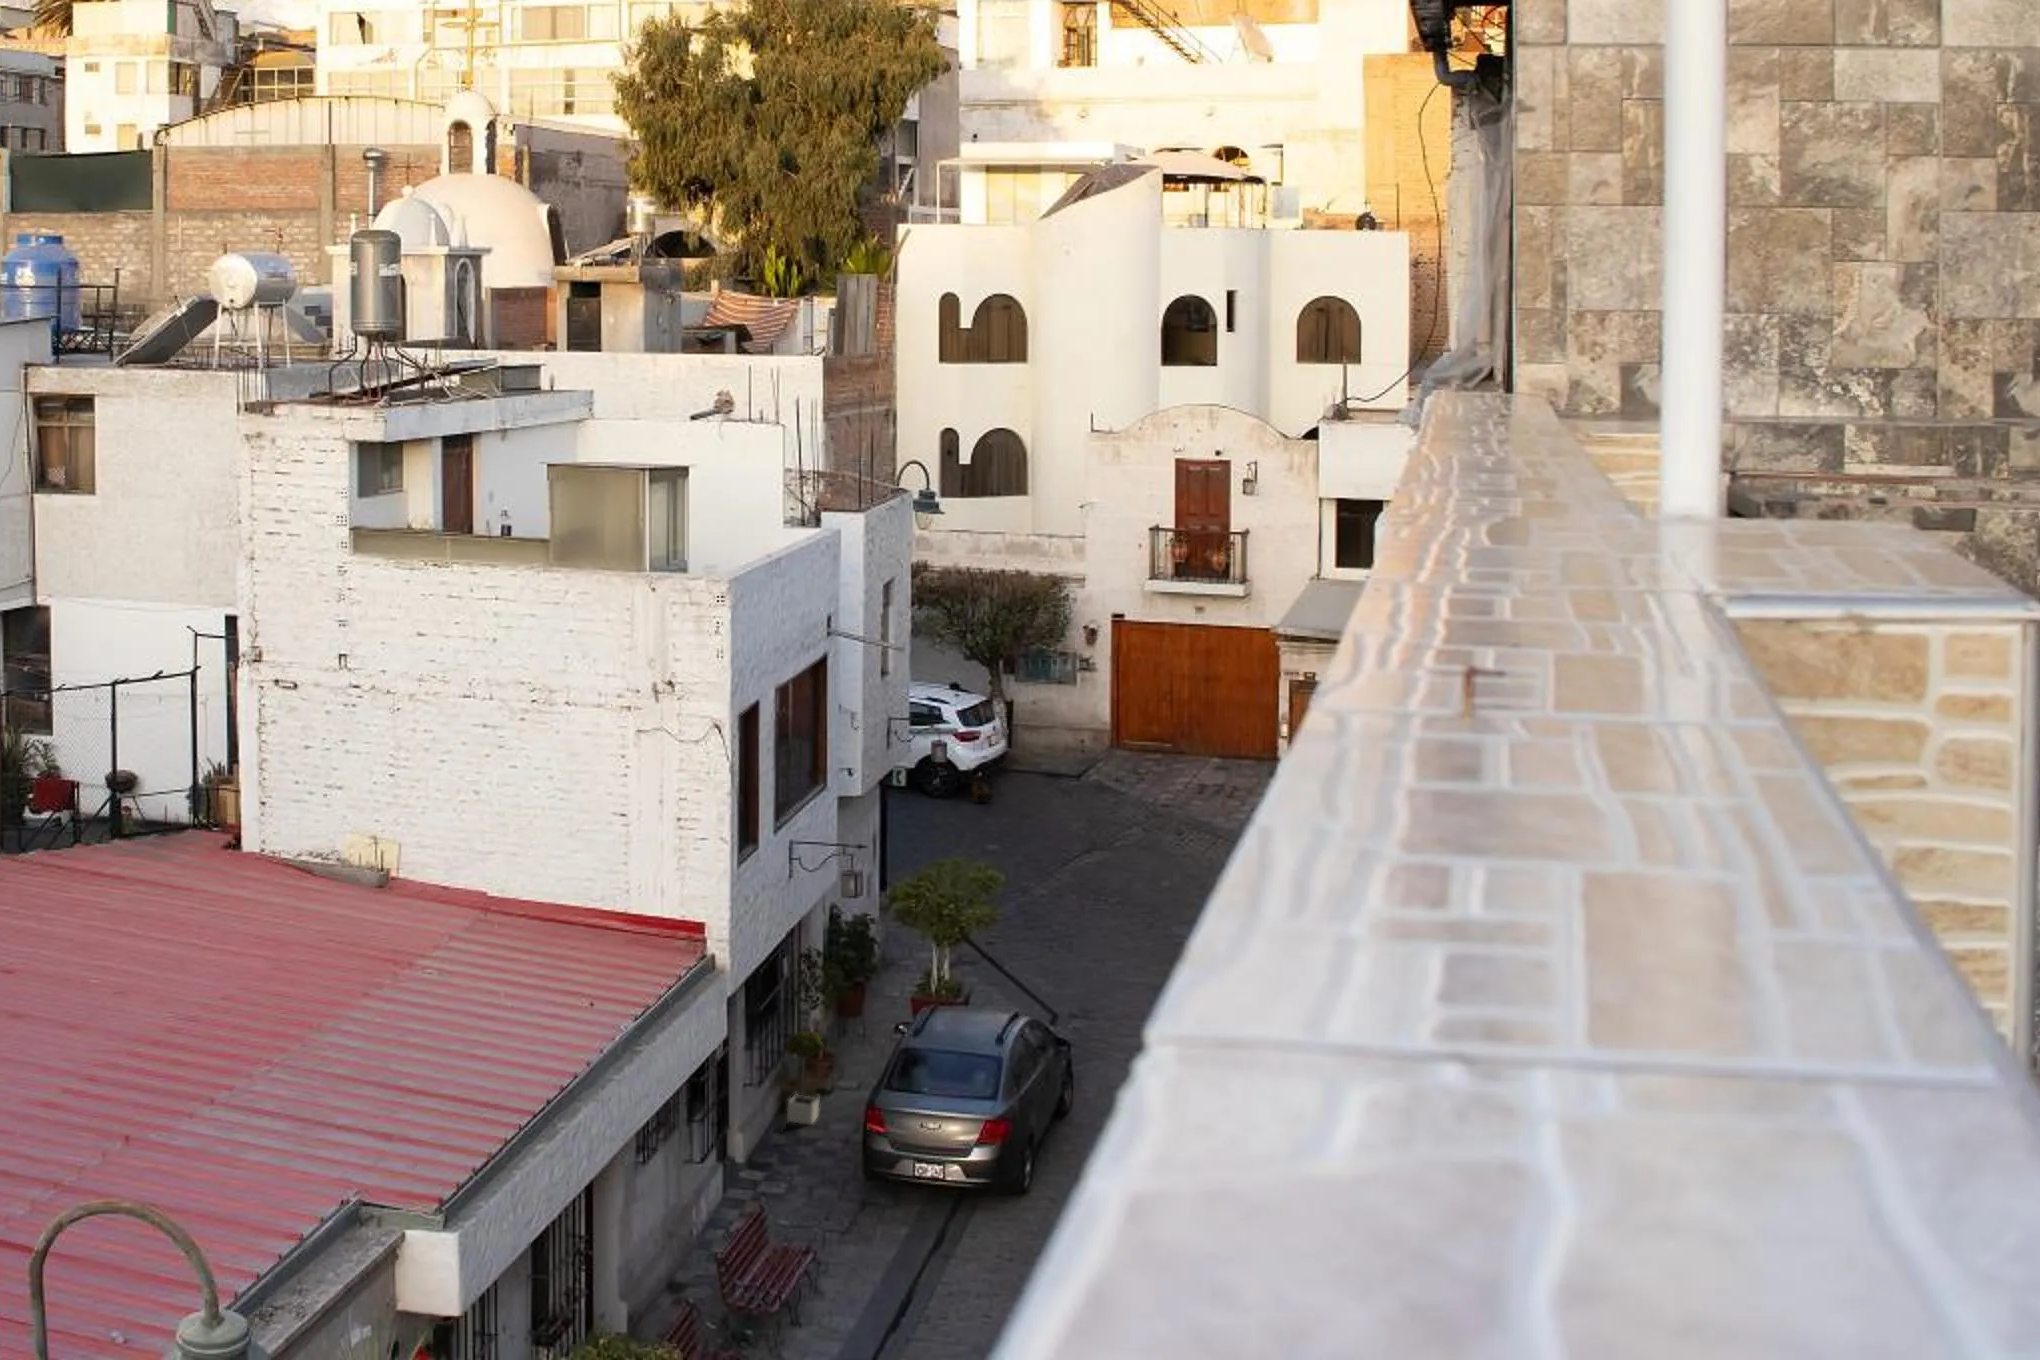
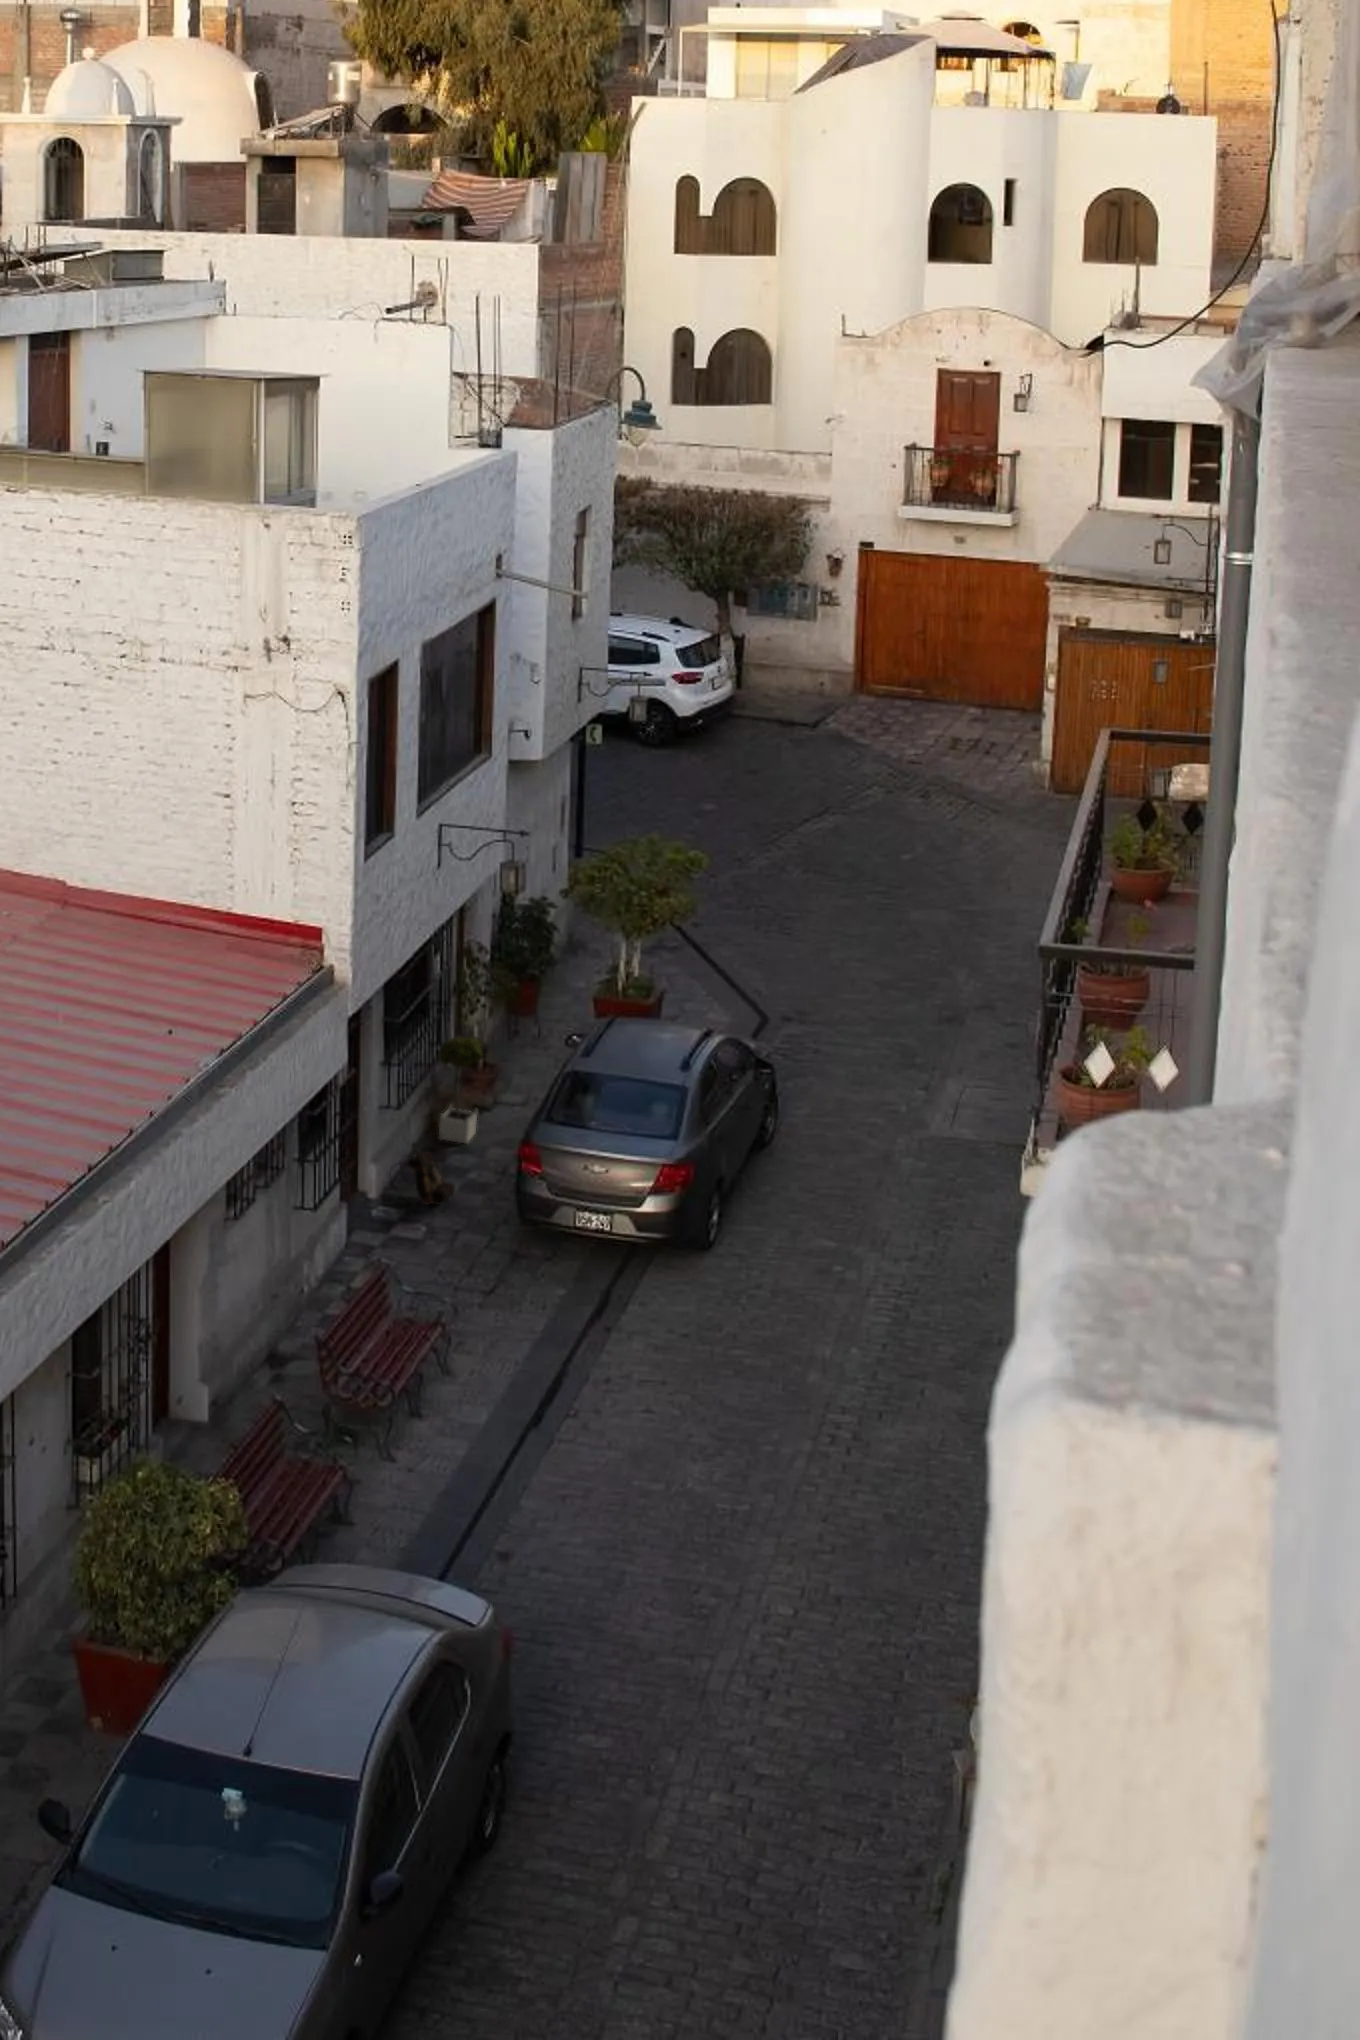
backpack: present [967,768,993,802] -> present [392,1143,455,1205]

